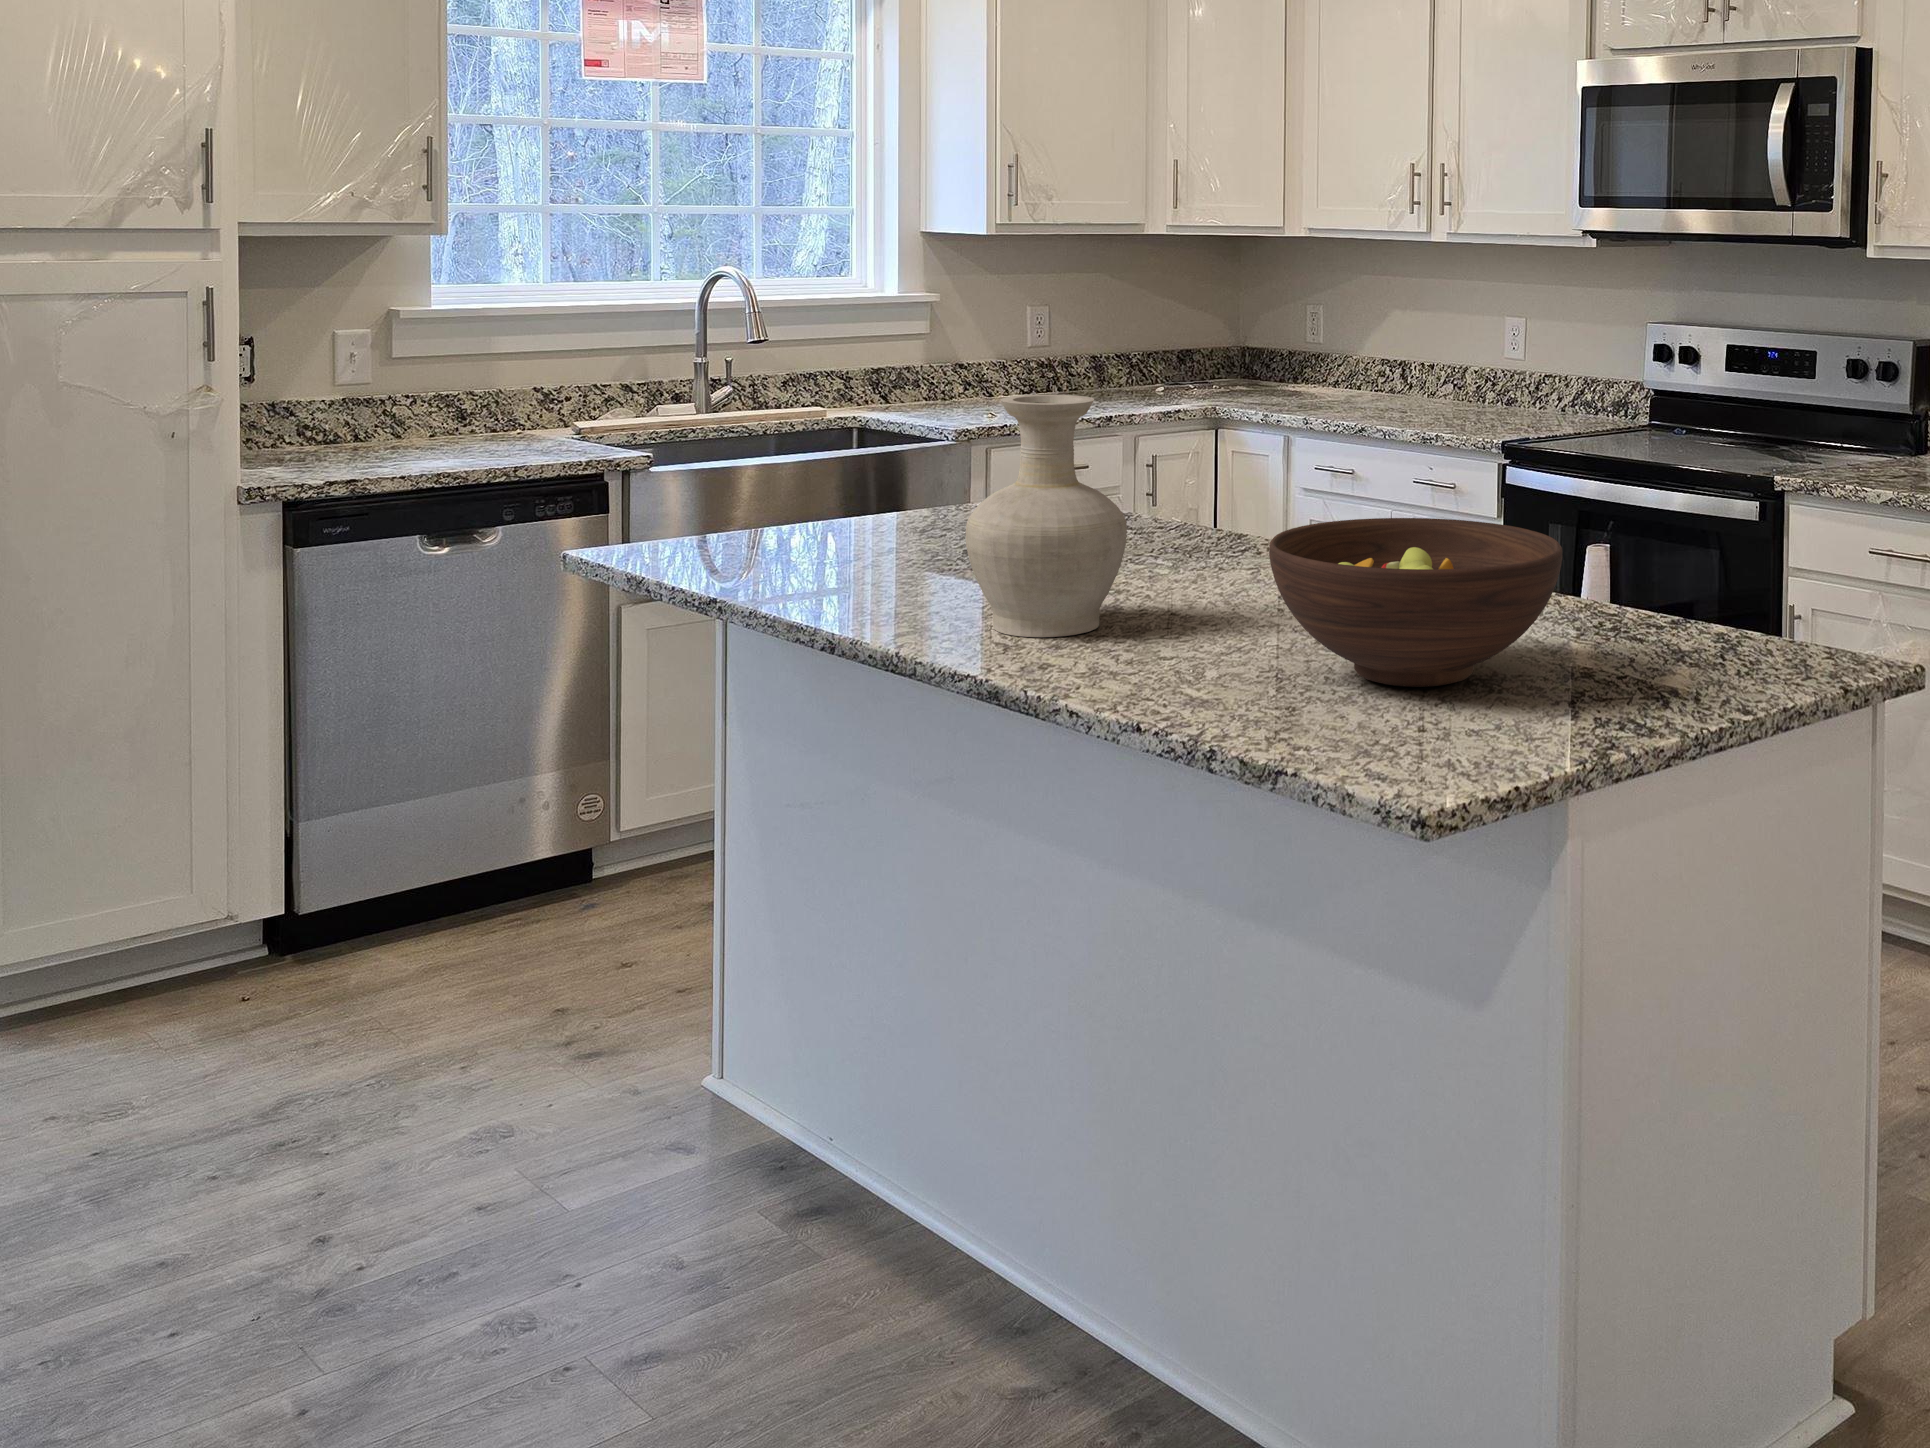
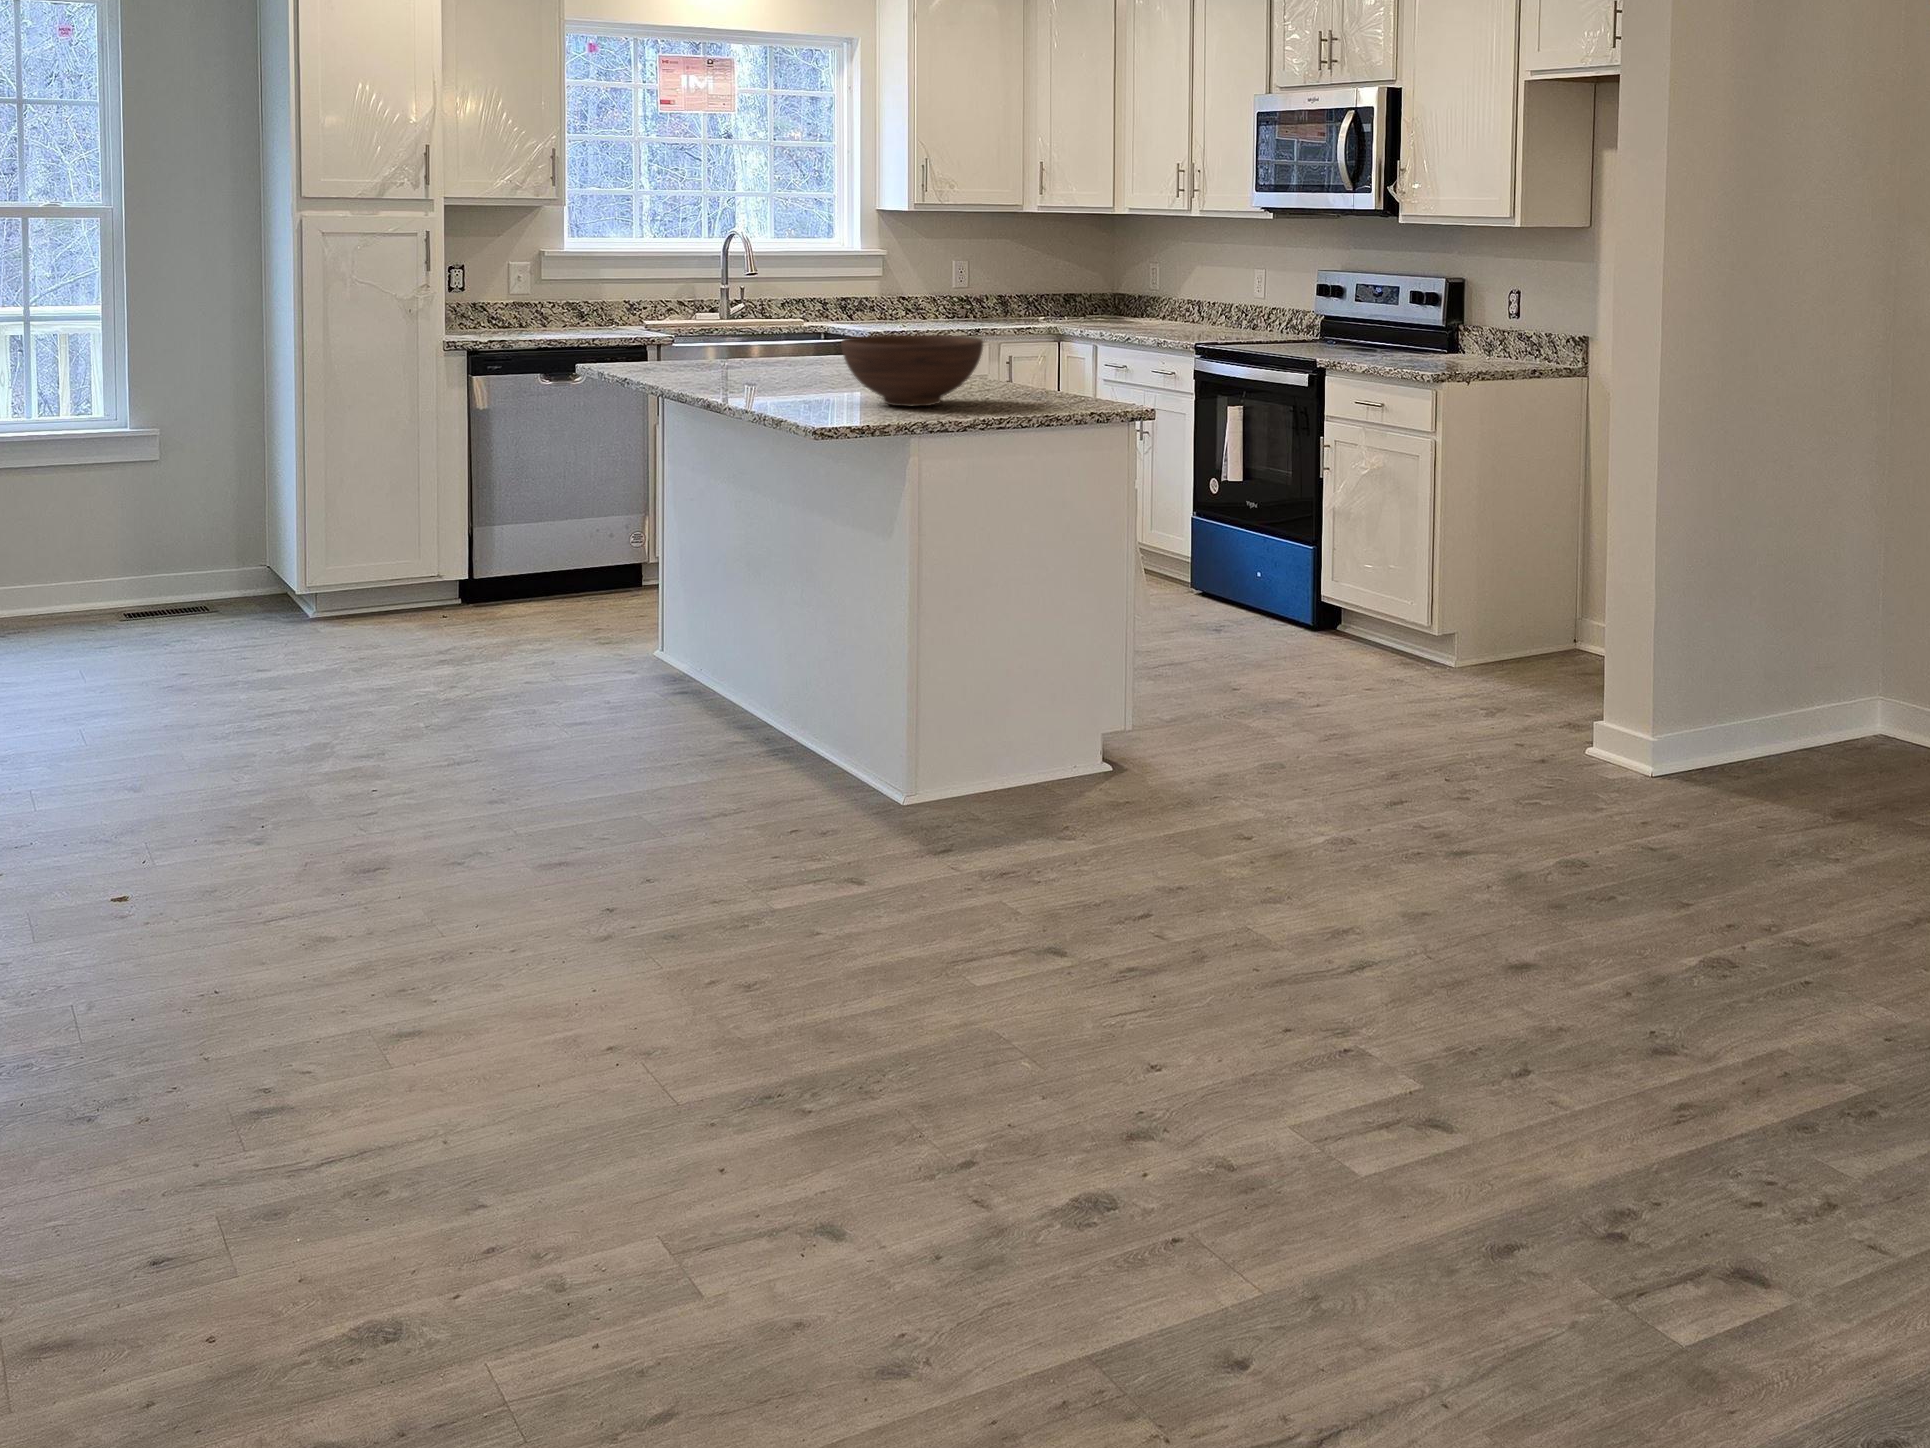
vase: present [966,395,1127,637] -> none [734,275,815,391]

